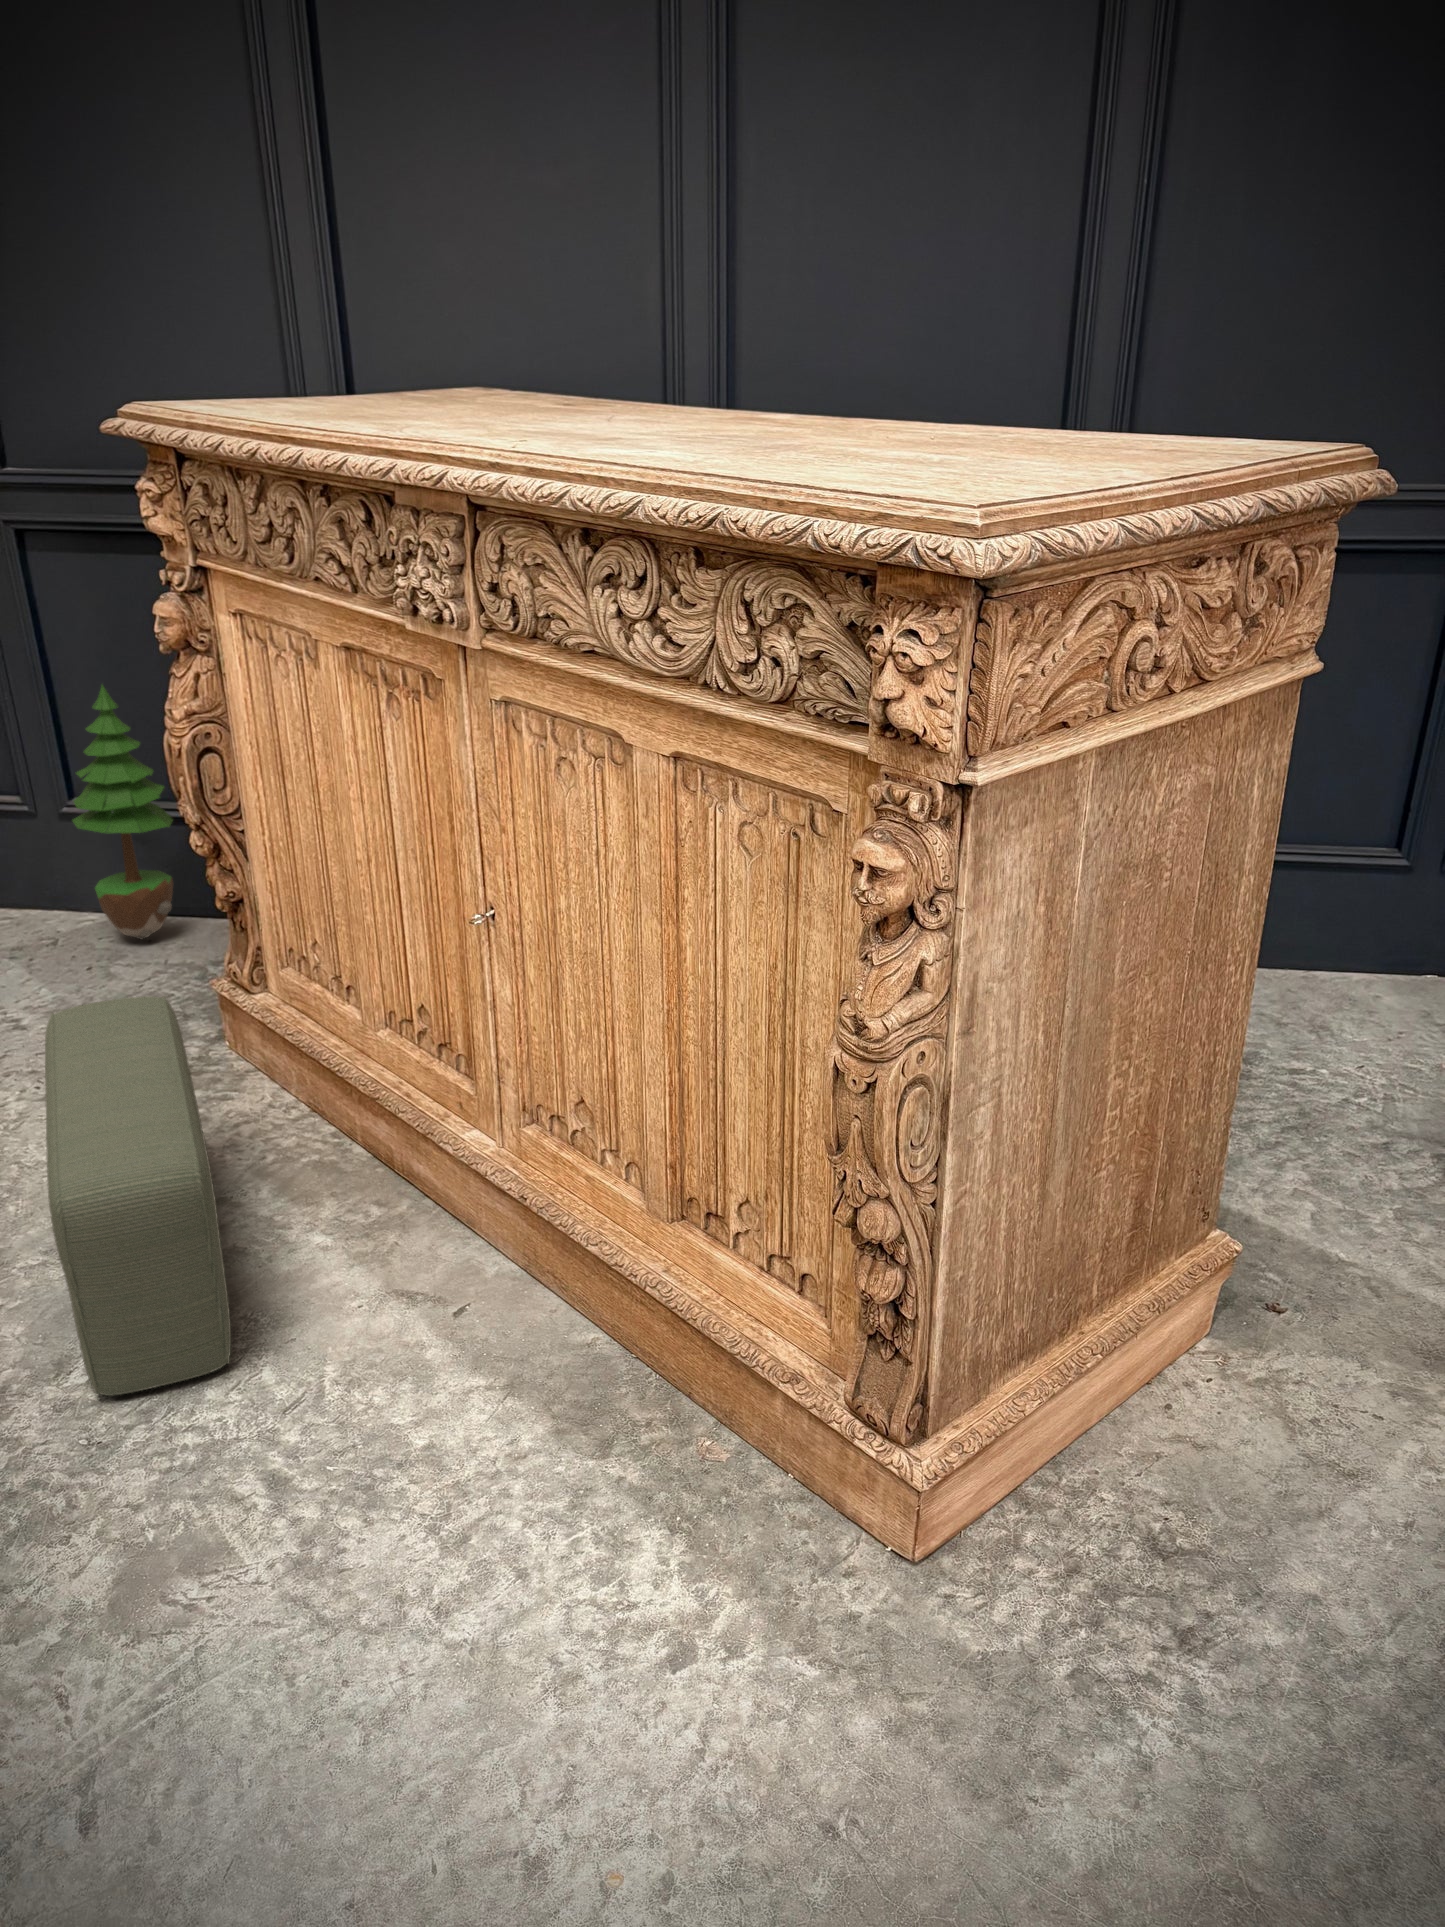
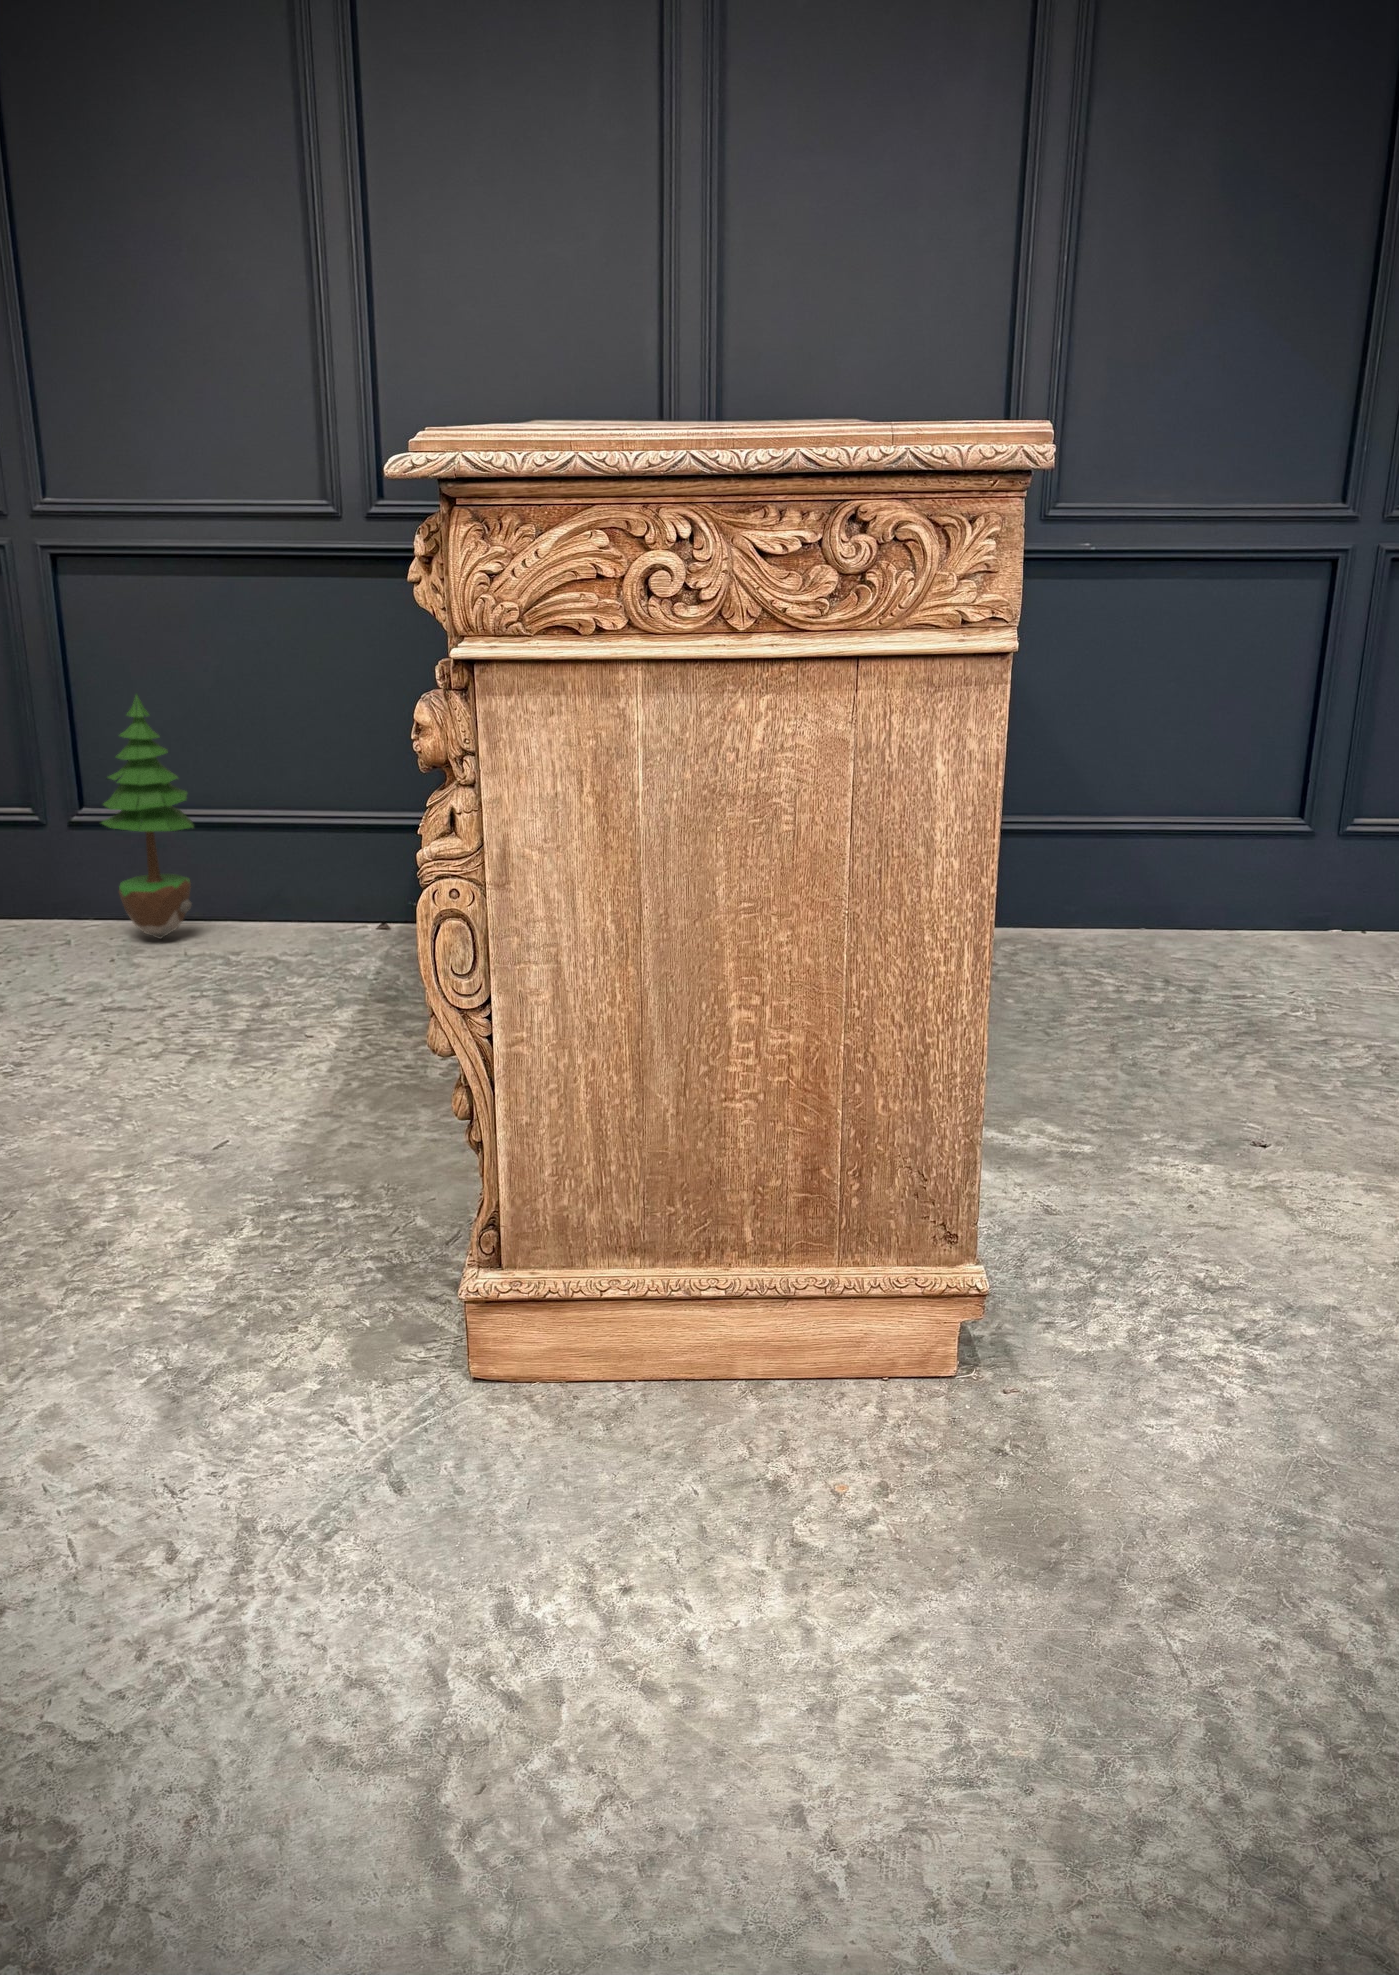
pouf: present [45,996,231,1396] -> none [171,929,387,1239]

